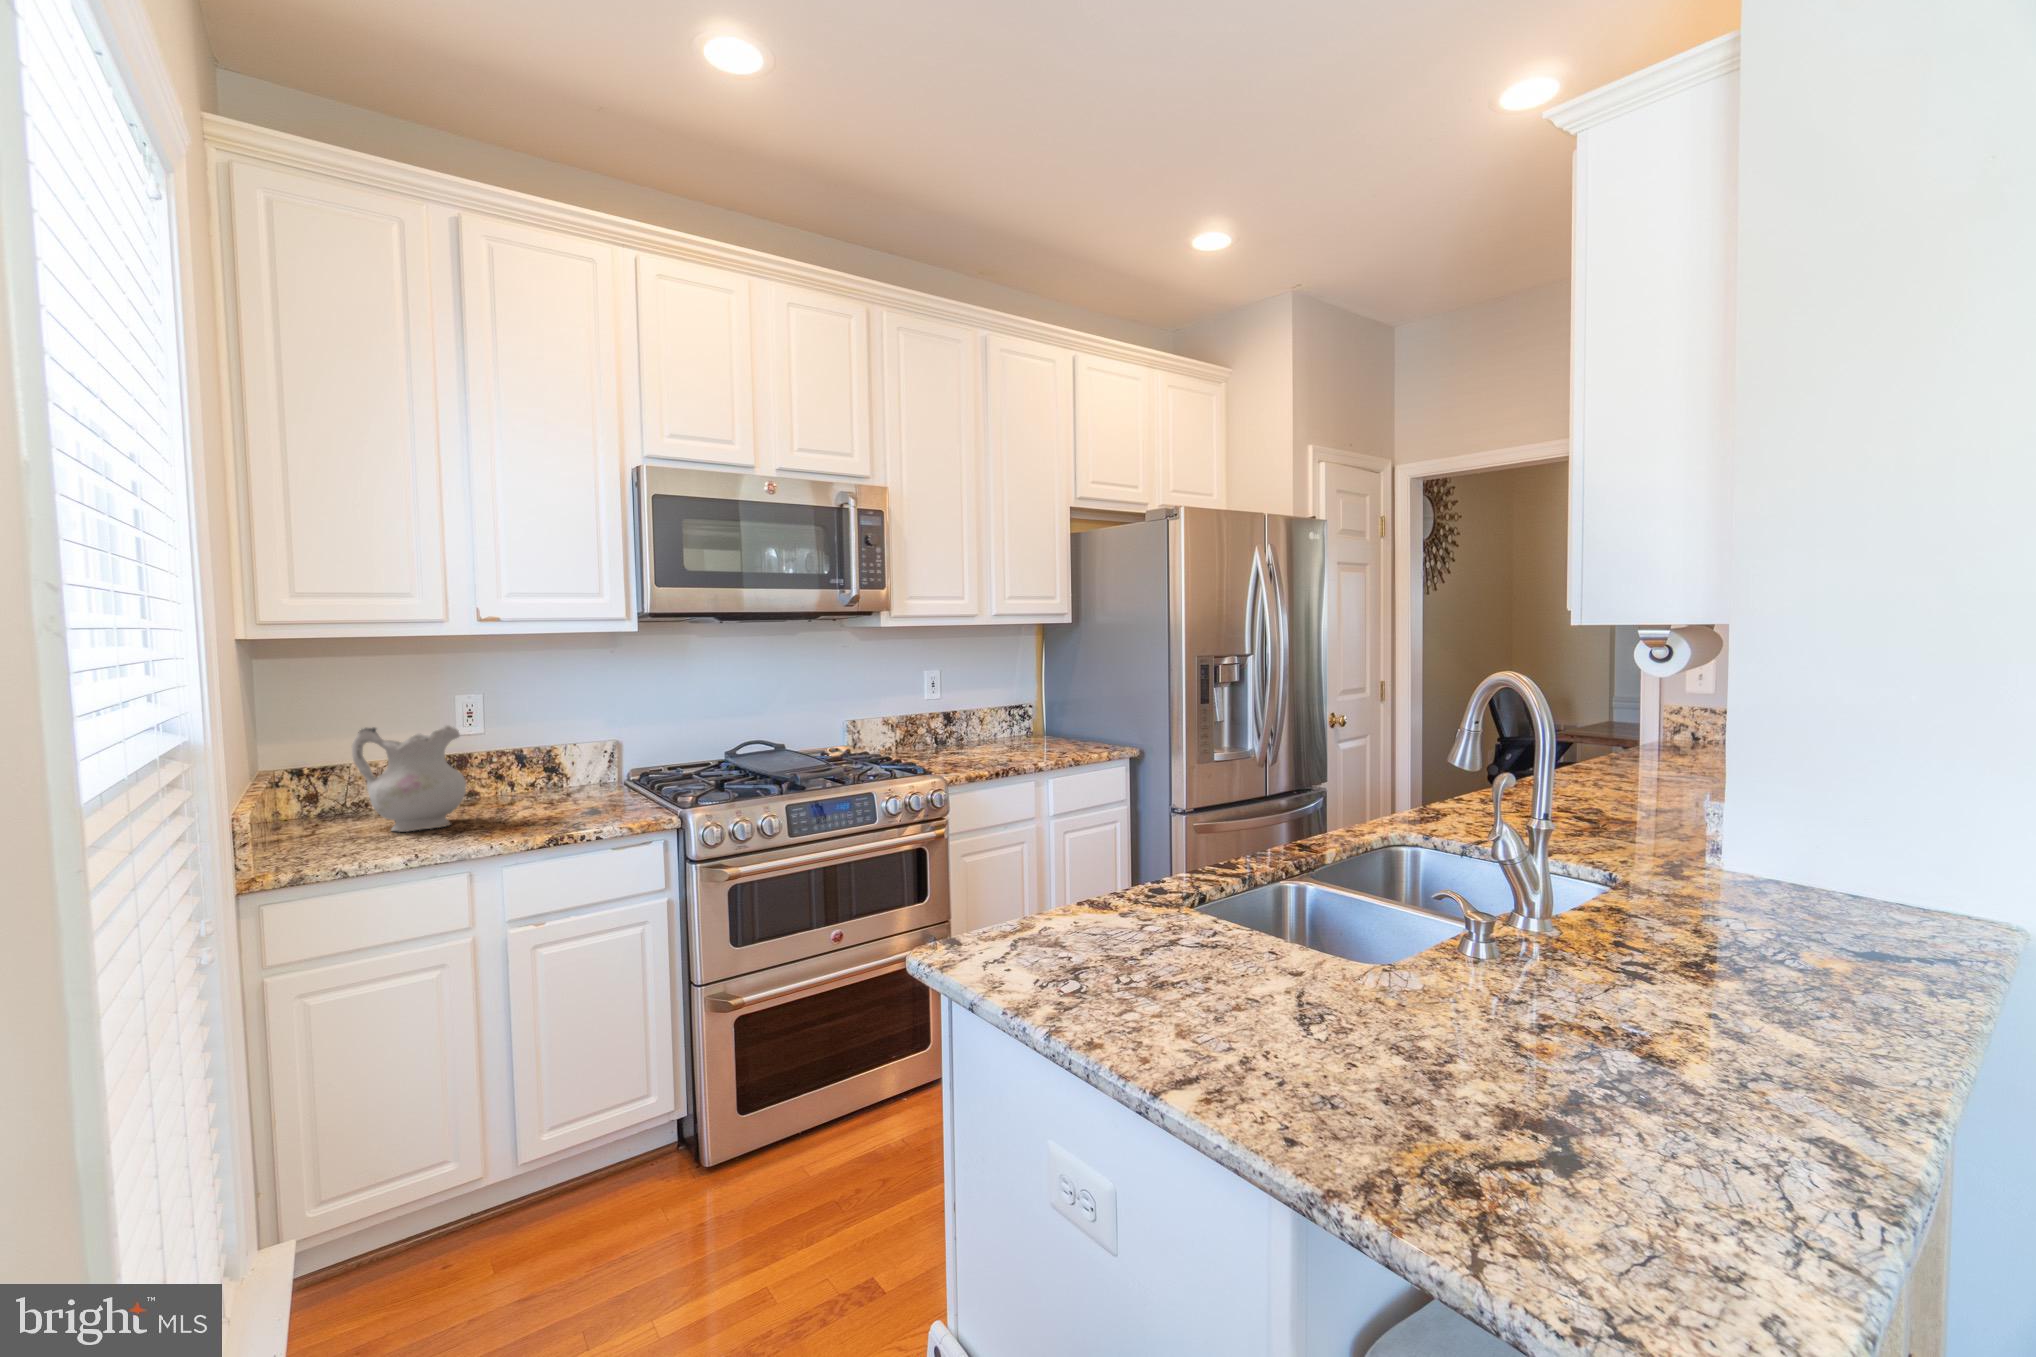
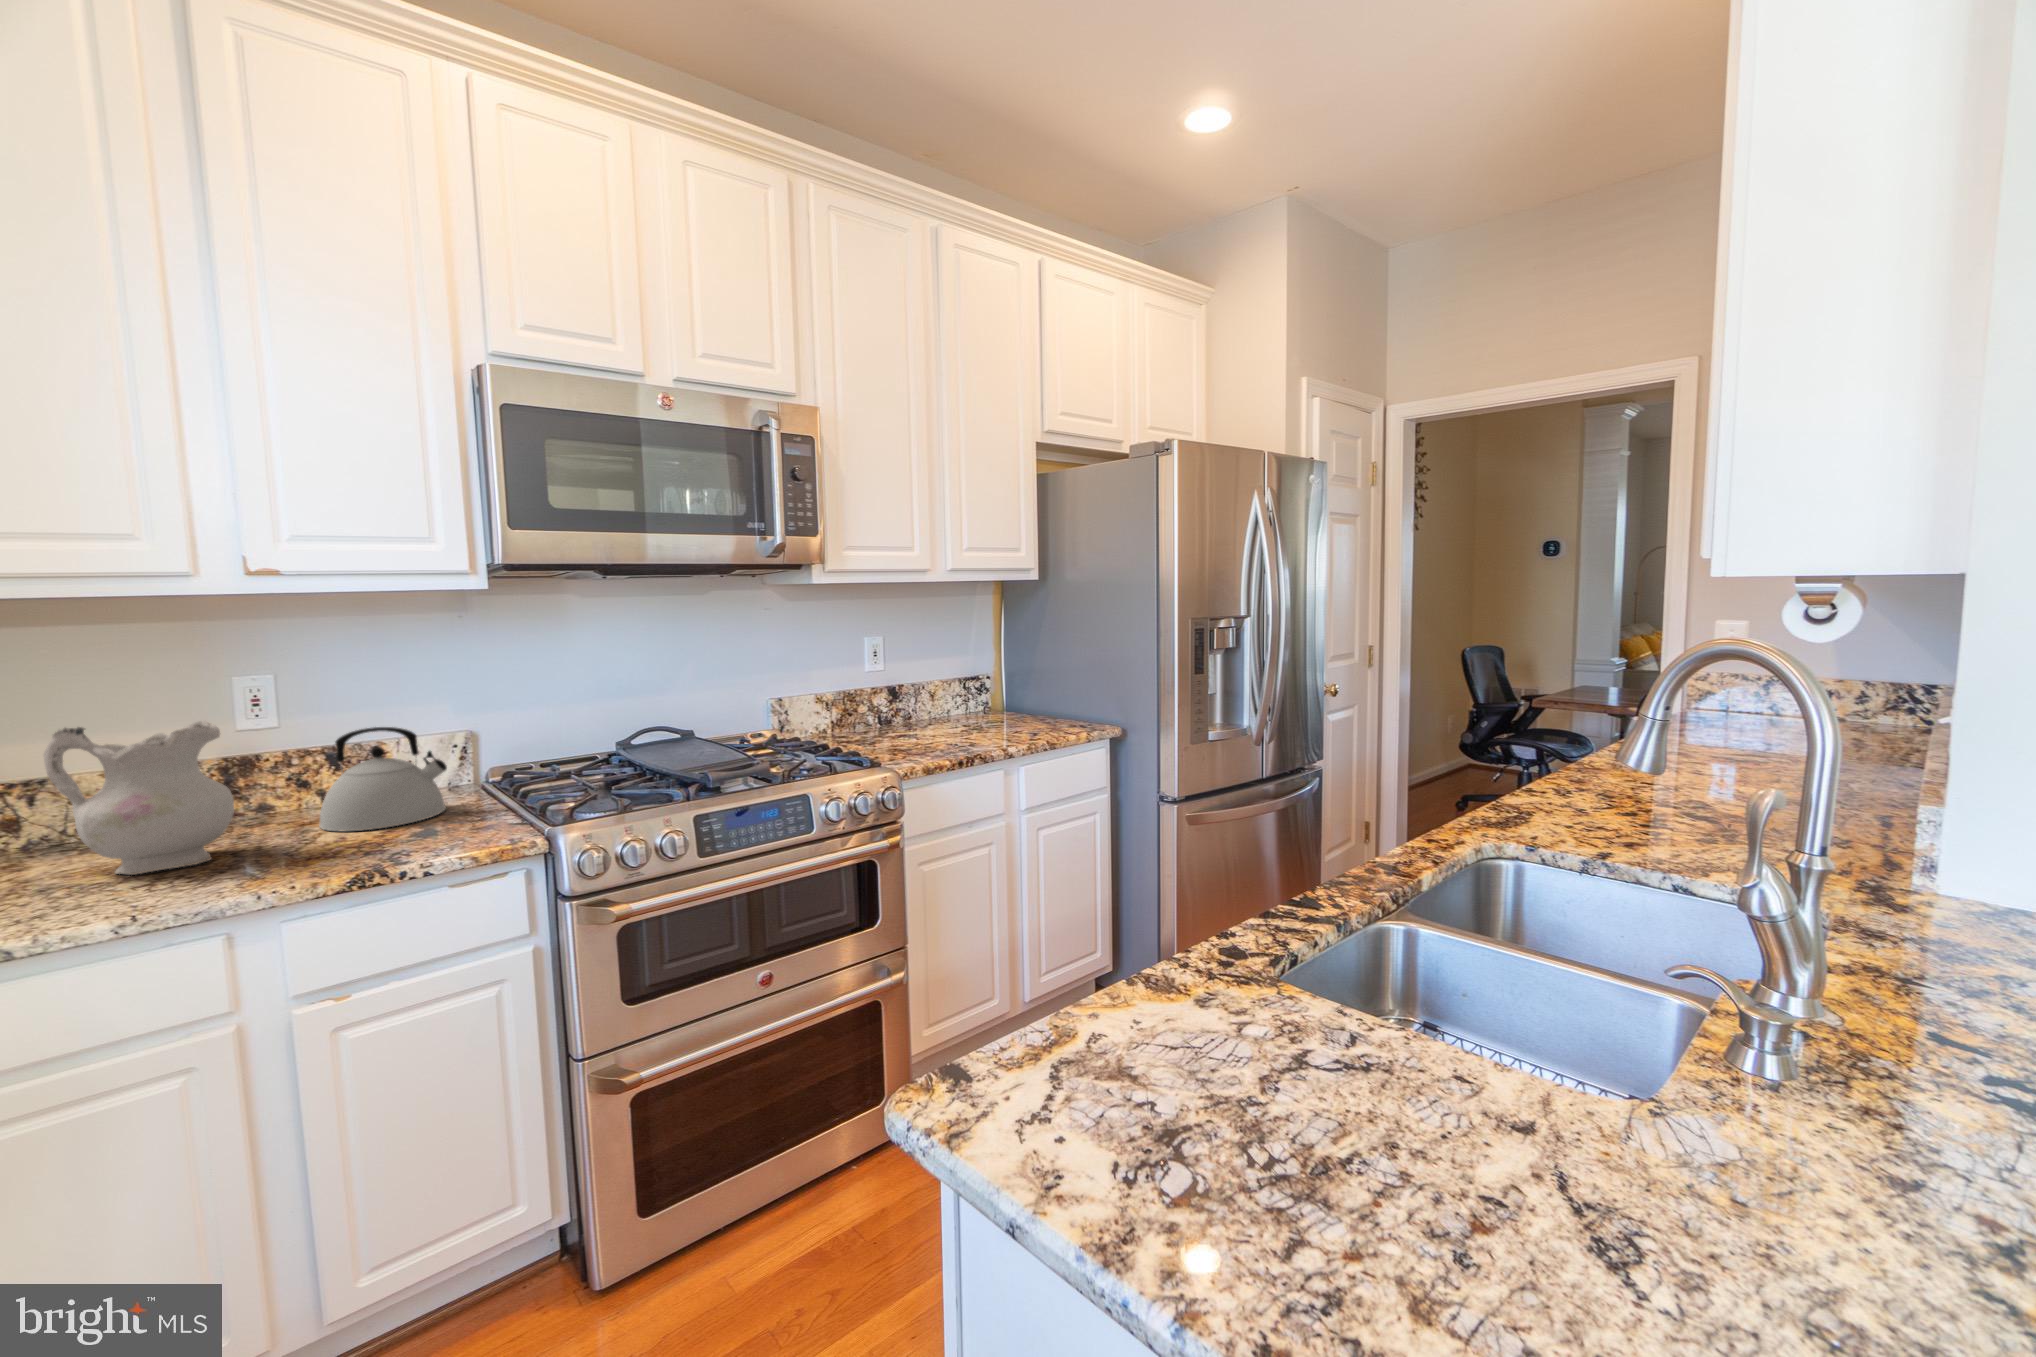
kettle: none [514,734,604,810] -> present [319,727,447,832]

